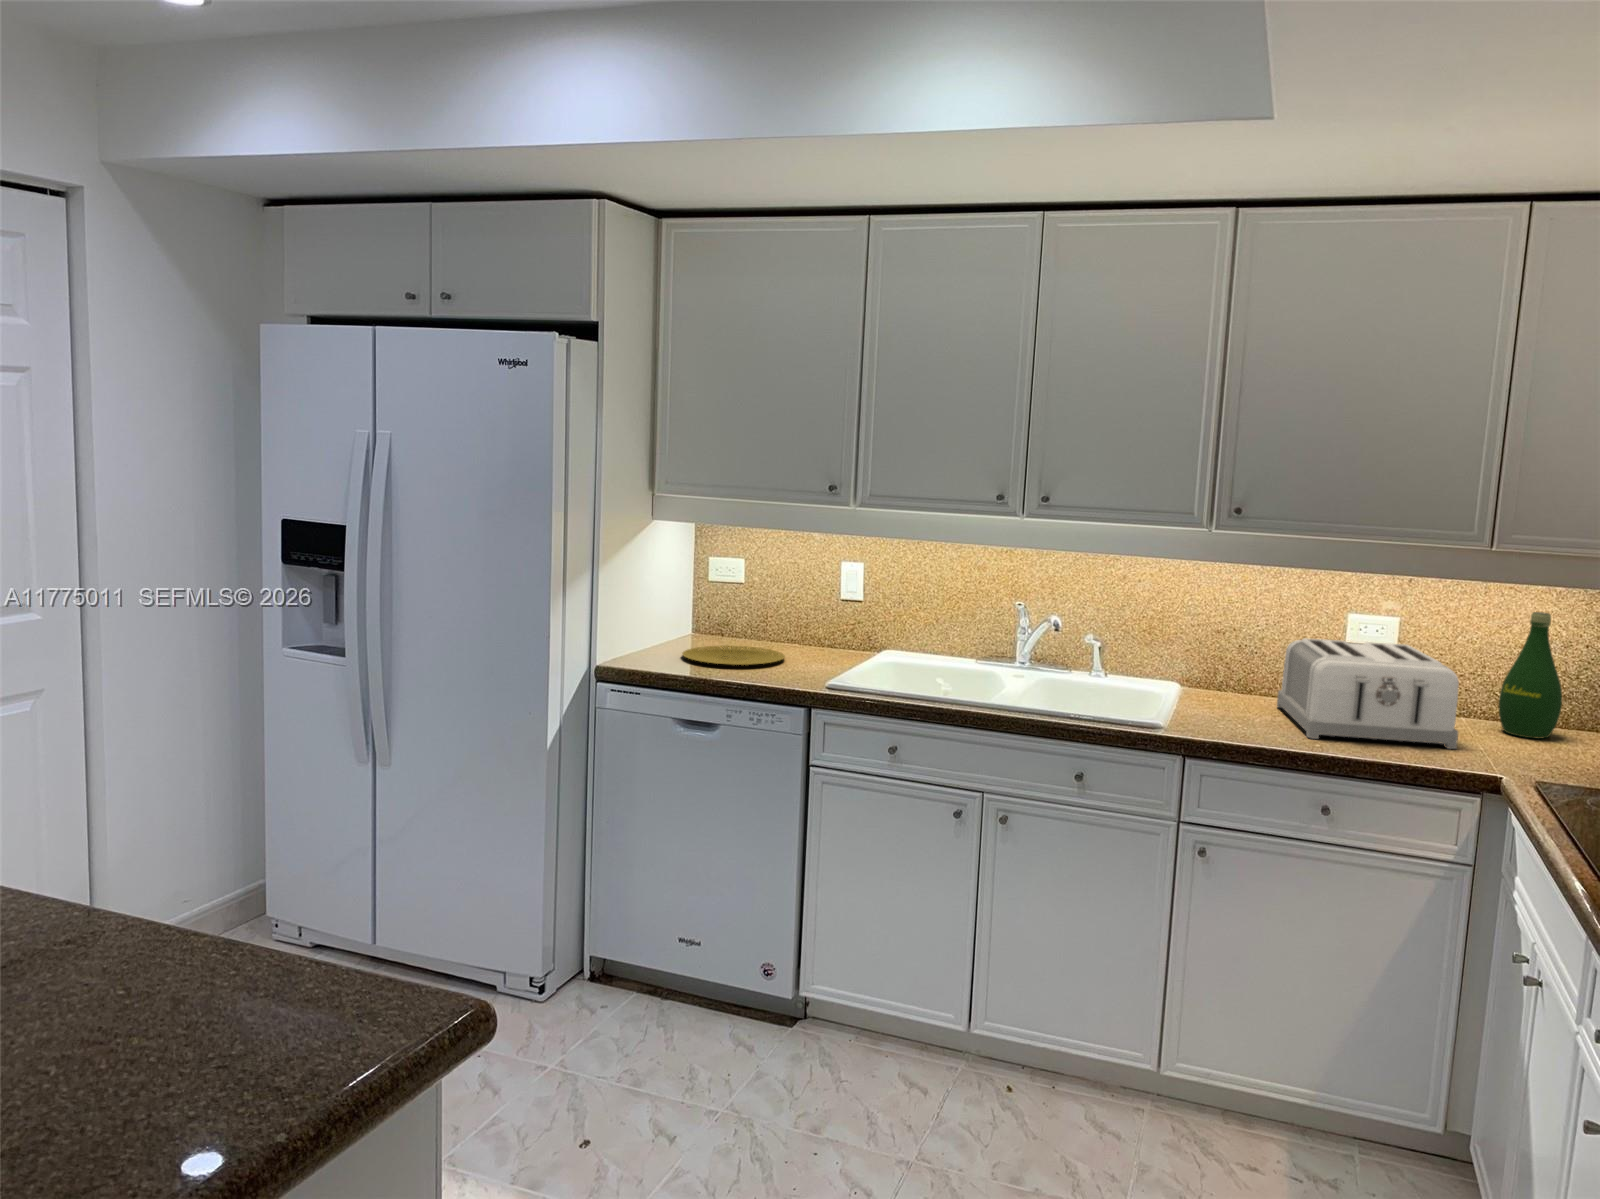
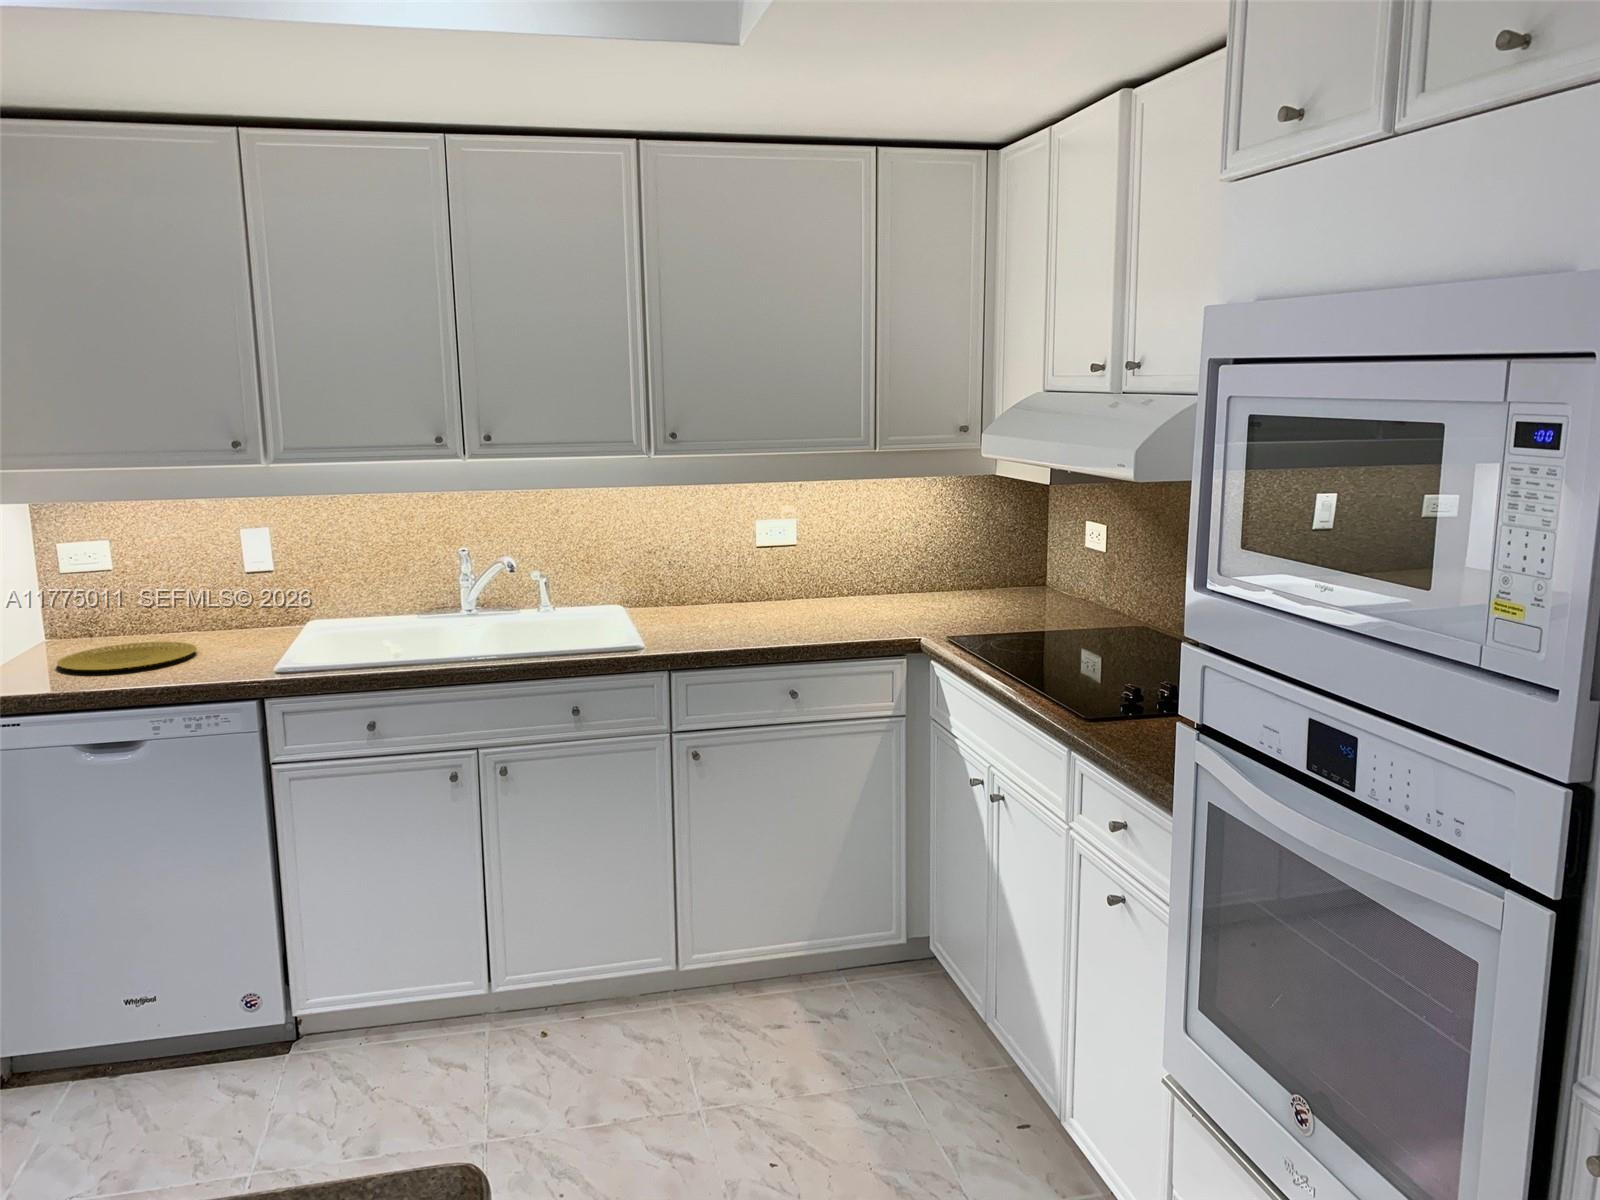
bottle: present [1499,612,1562,739] -> none [881,501,926,604]
toaster: present [1277,638,1459,749] -> none [715,541,872,635]

